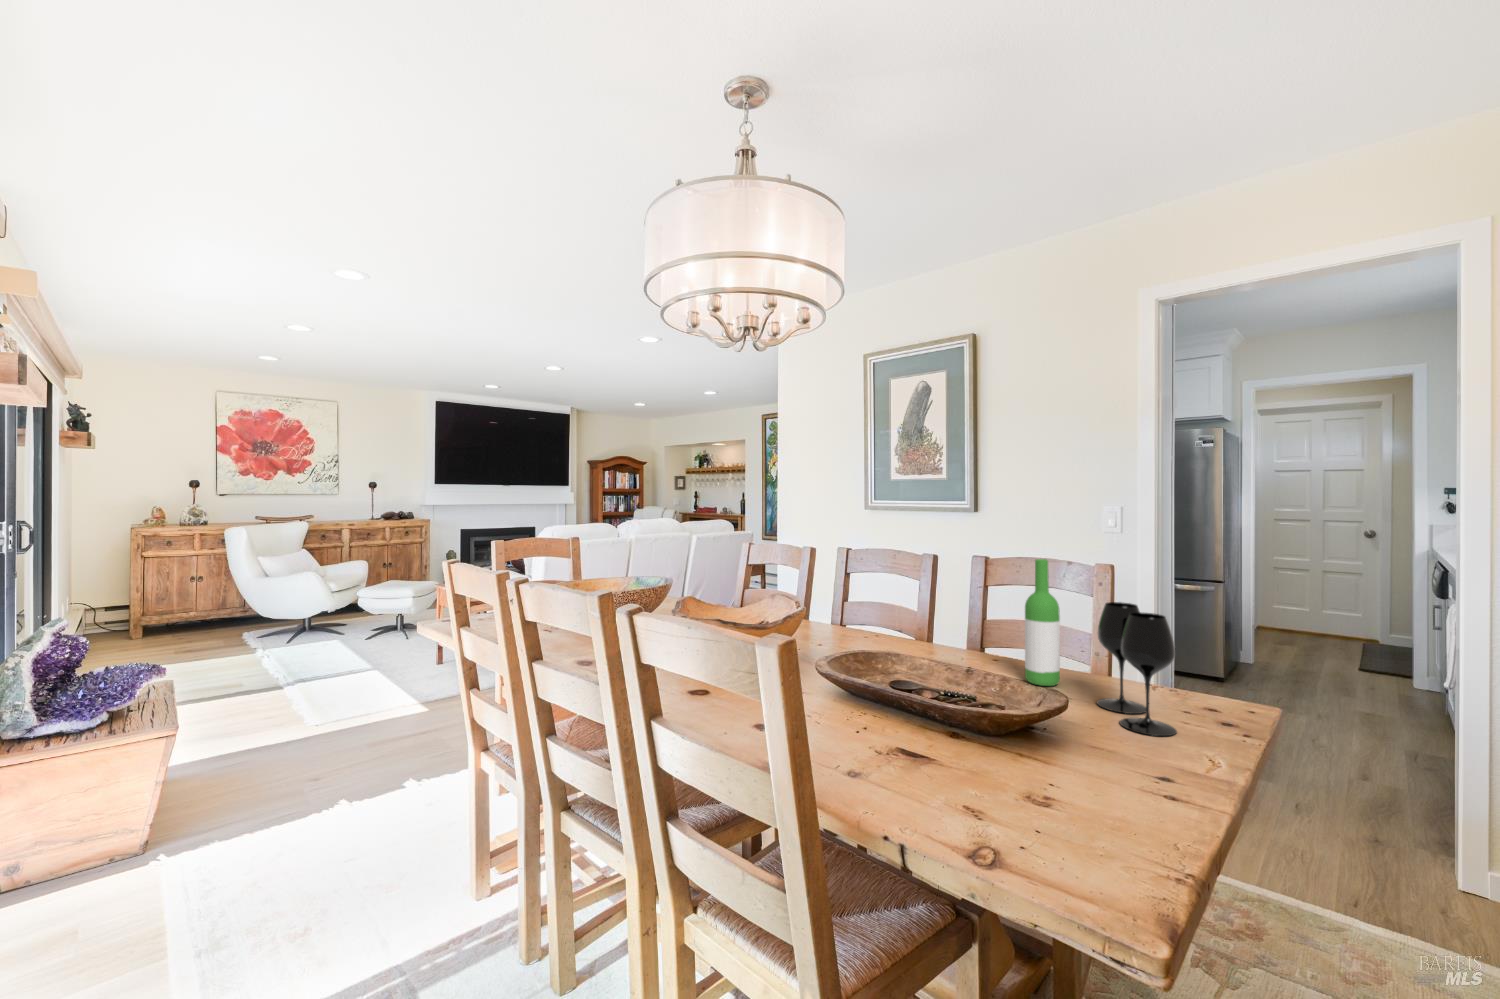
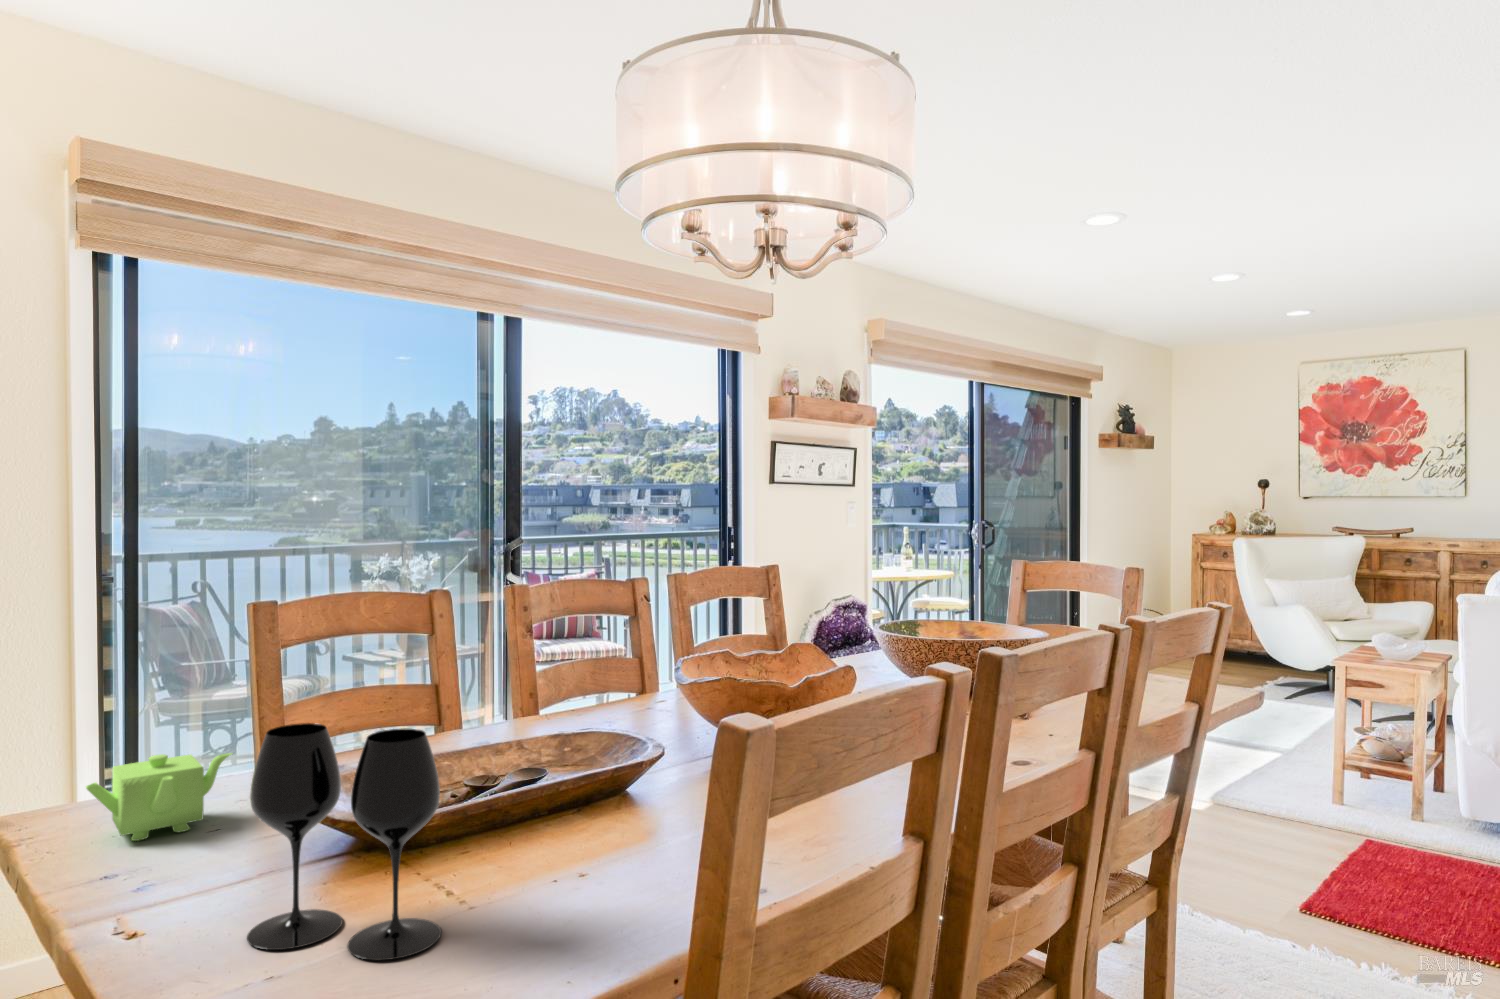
wine bottle: present [1025,559,1060,686] -> none [536,647,603,915]
teapot: none [1026,735,1165,837] -> present [86,753,232,841]

